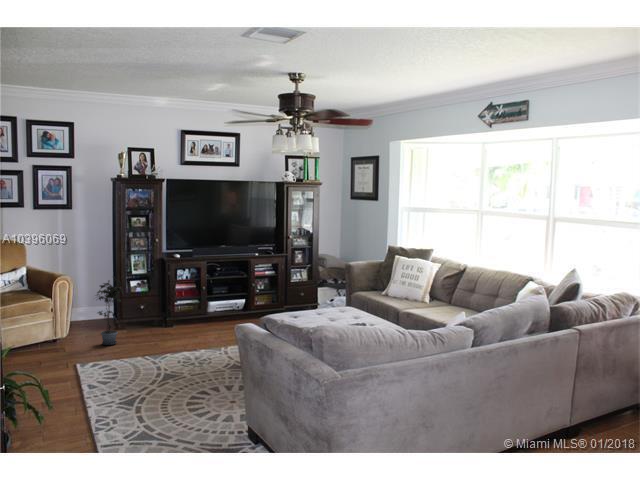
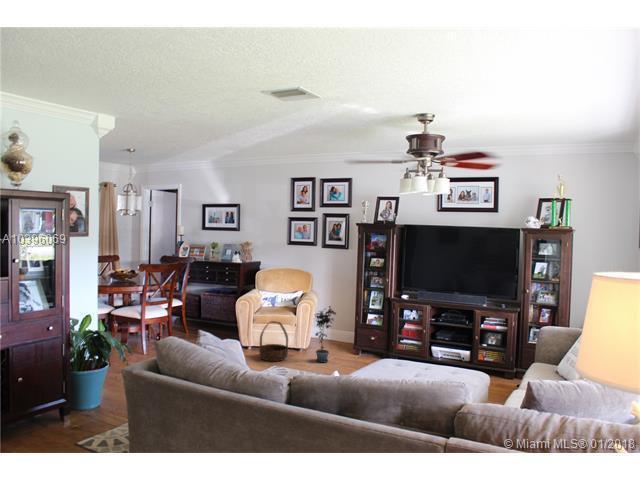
basket: none [28,308,71,362] -> present [259,321,288,361]

